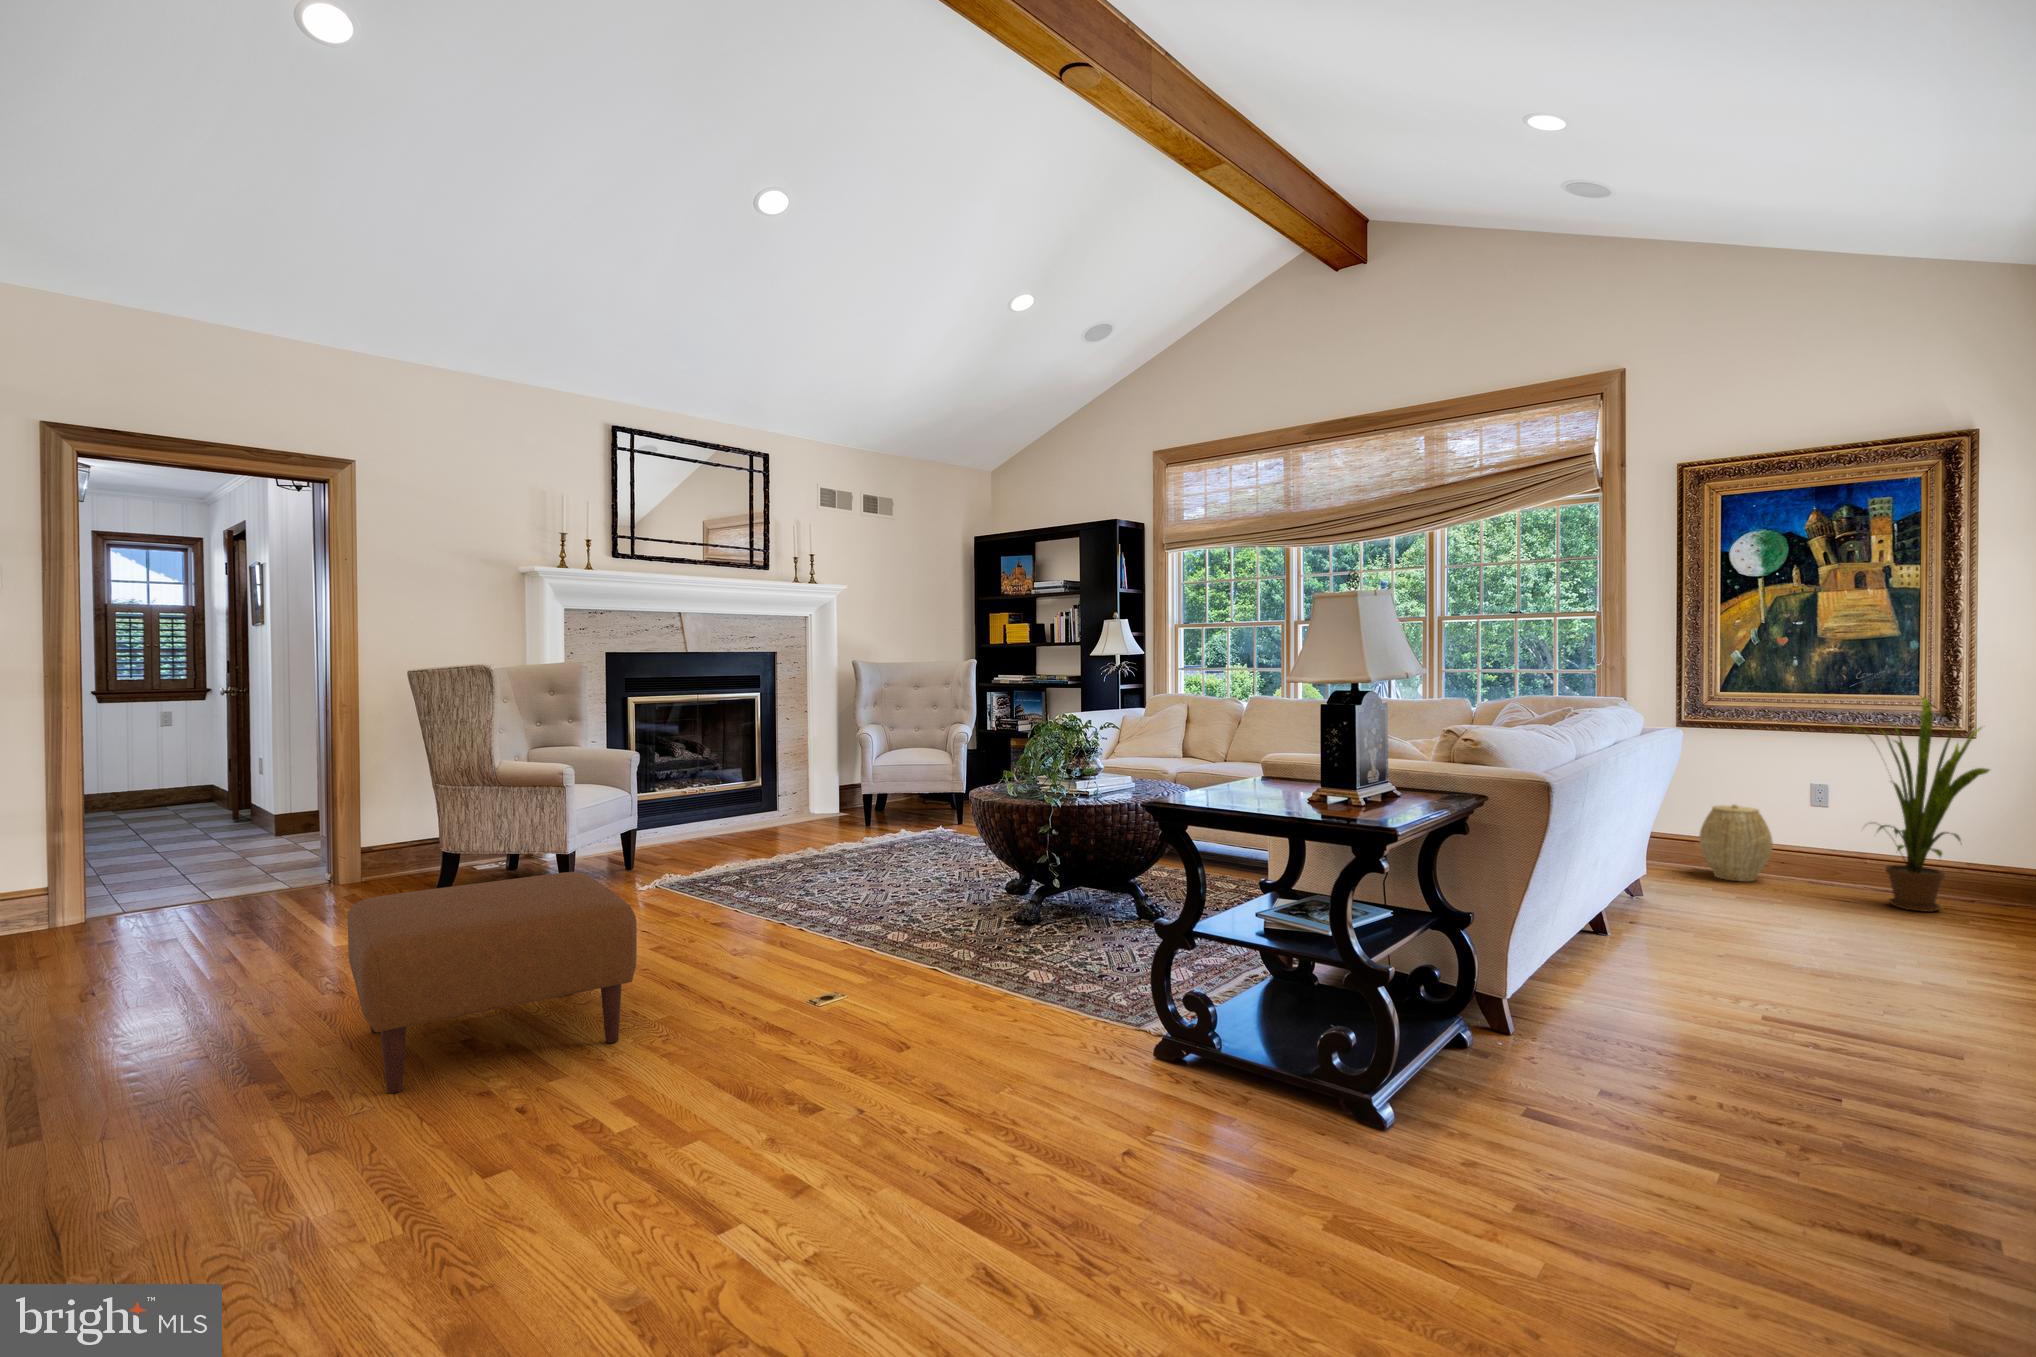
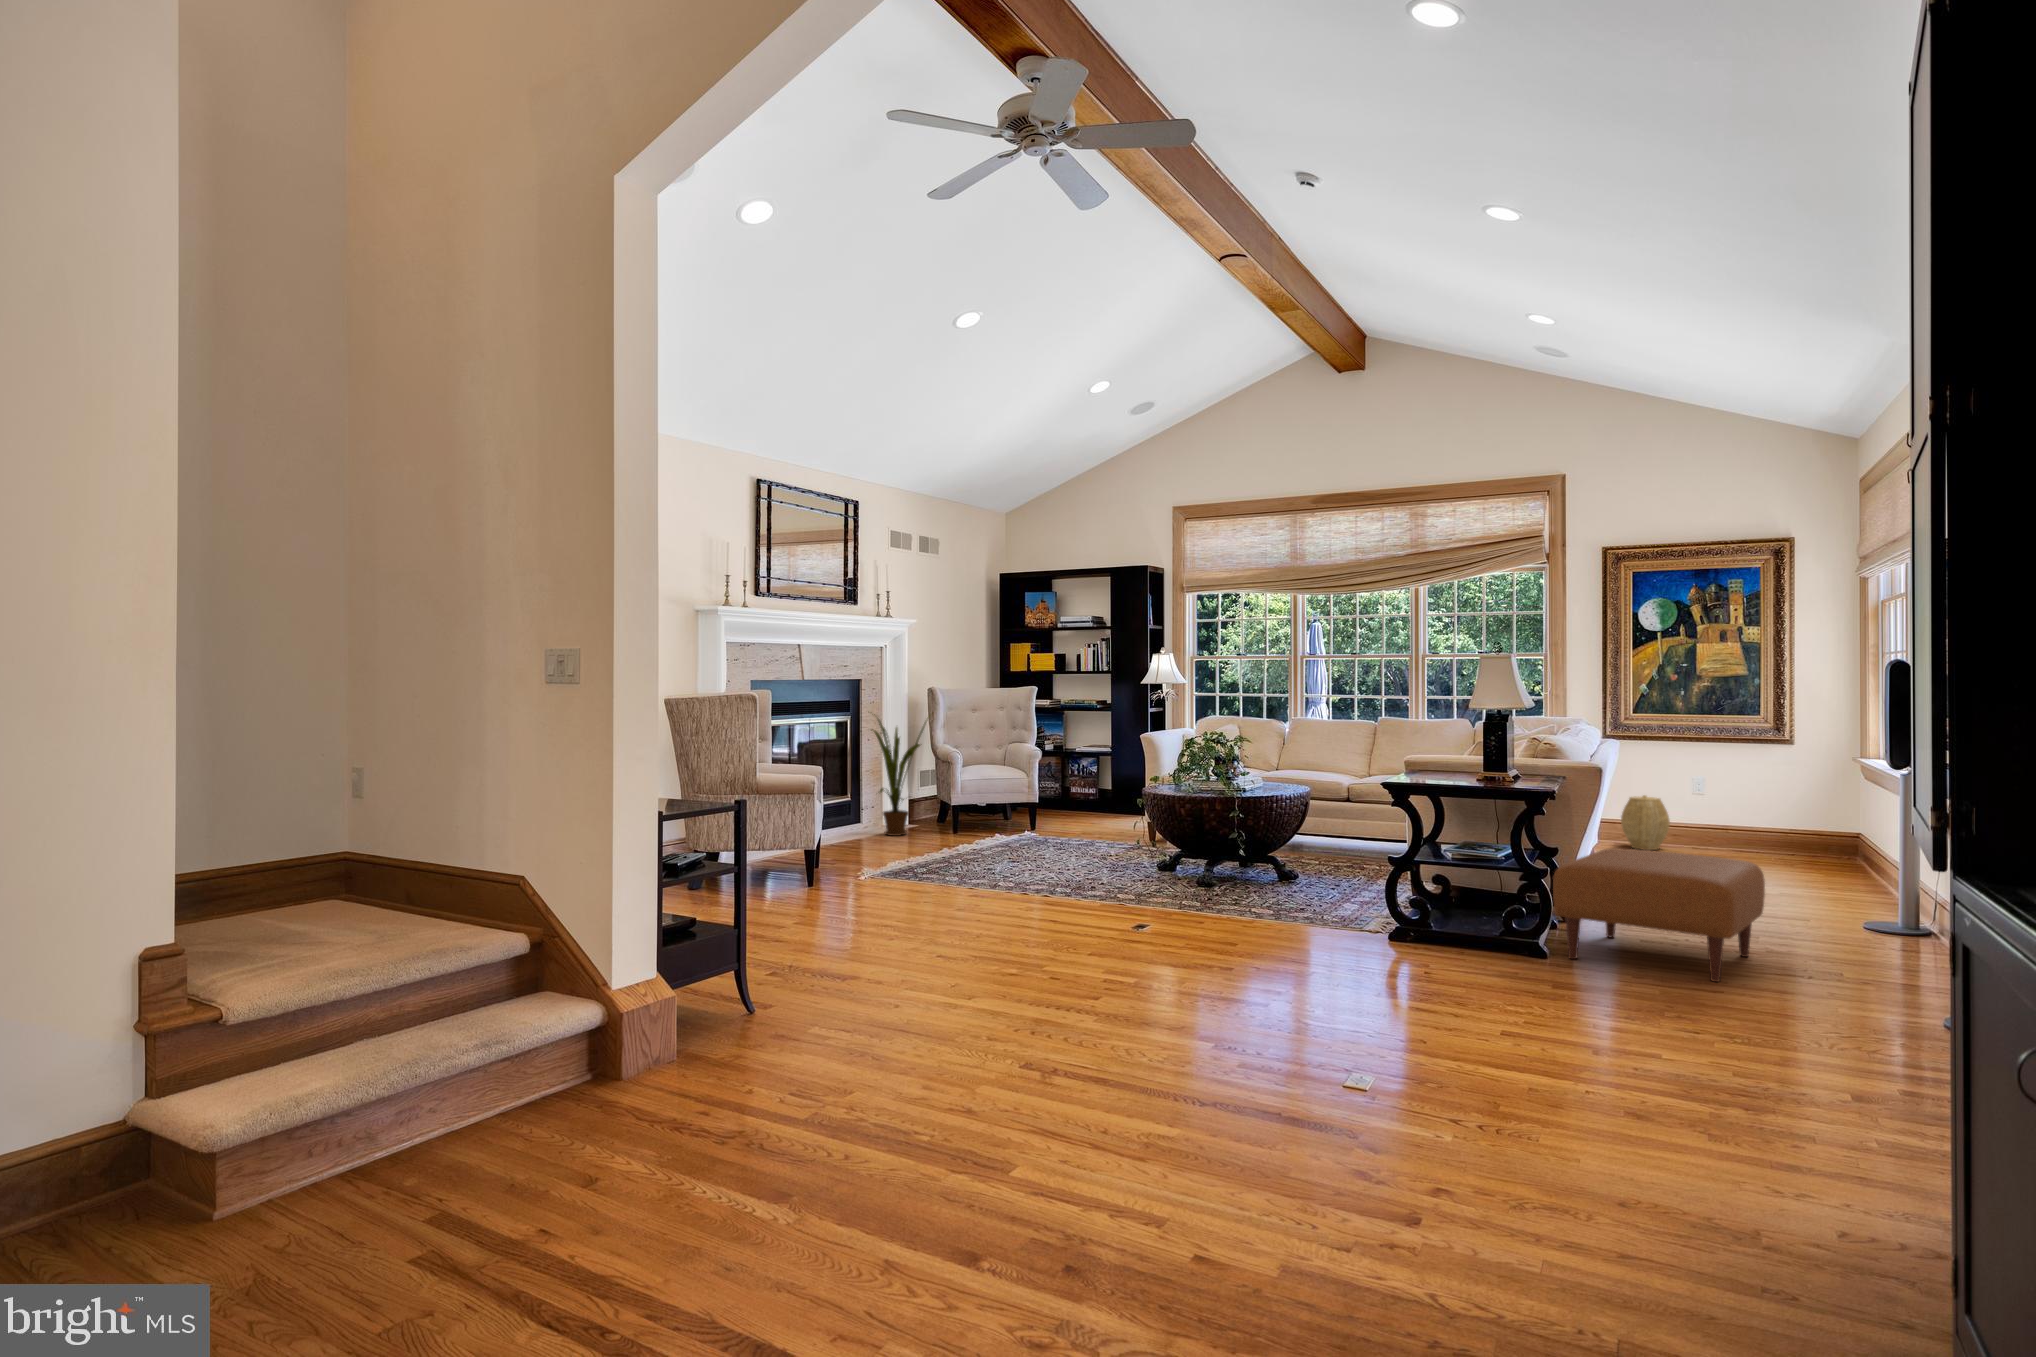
house plant: present [1857,698,1989,912] -> present [871,719,926,836]
ottoman: present [348,872,637,1093] -> present [1553,848,1765,982]

